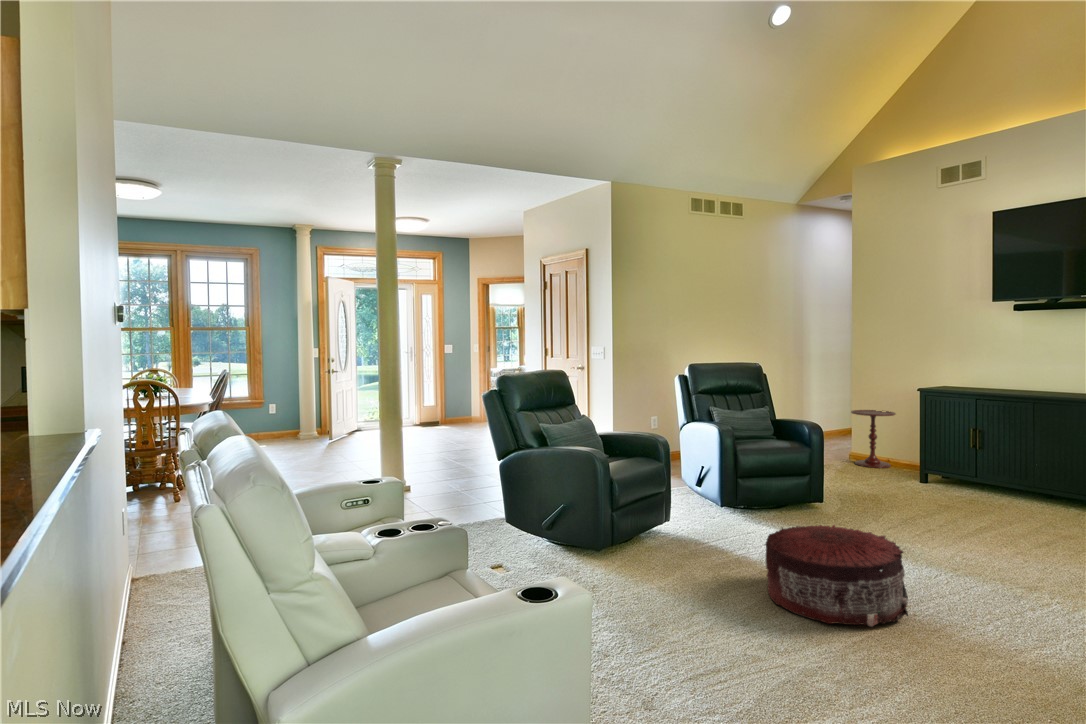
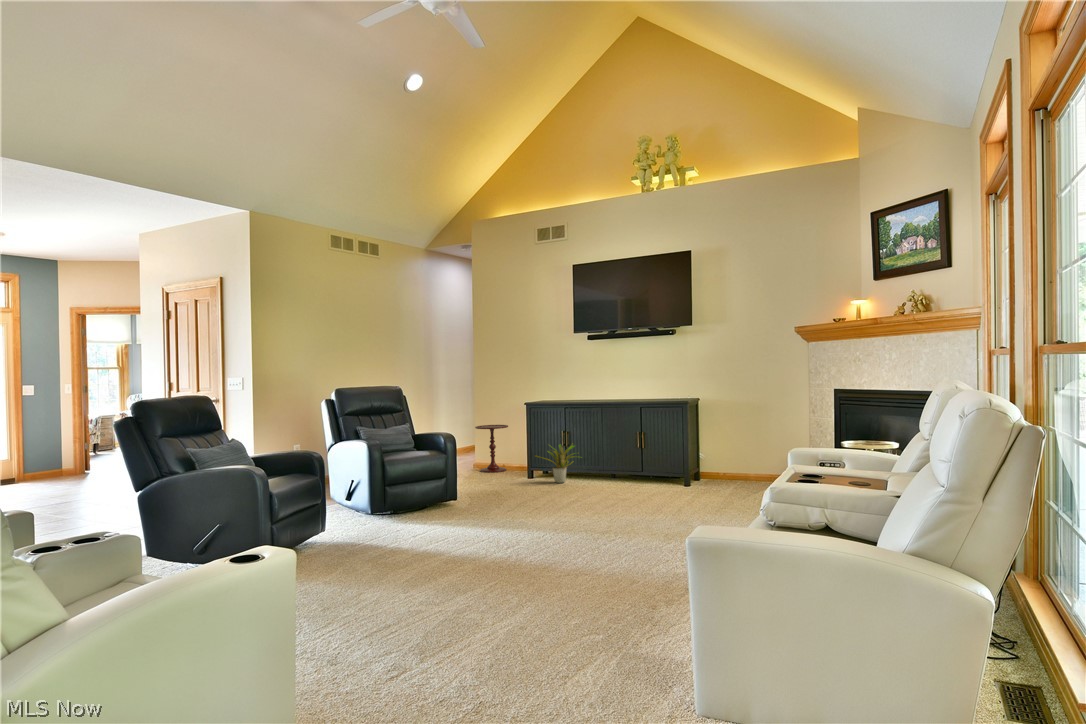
potted plant: none [933,445,1010,497] -> present [535,444,576,483]
pouf: present [766,525,908,626] -> none [414,503,518,576]

